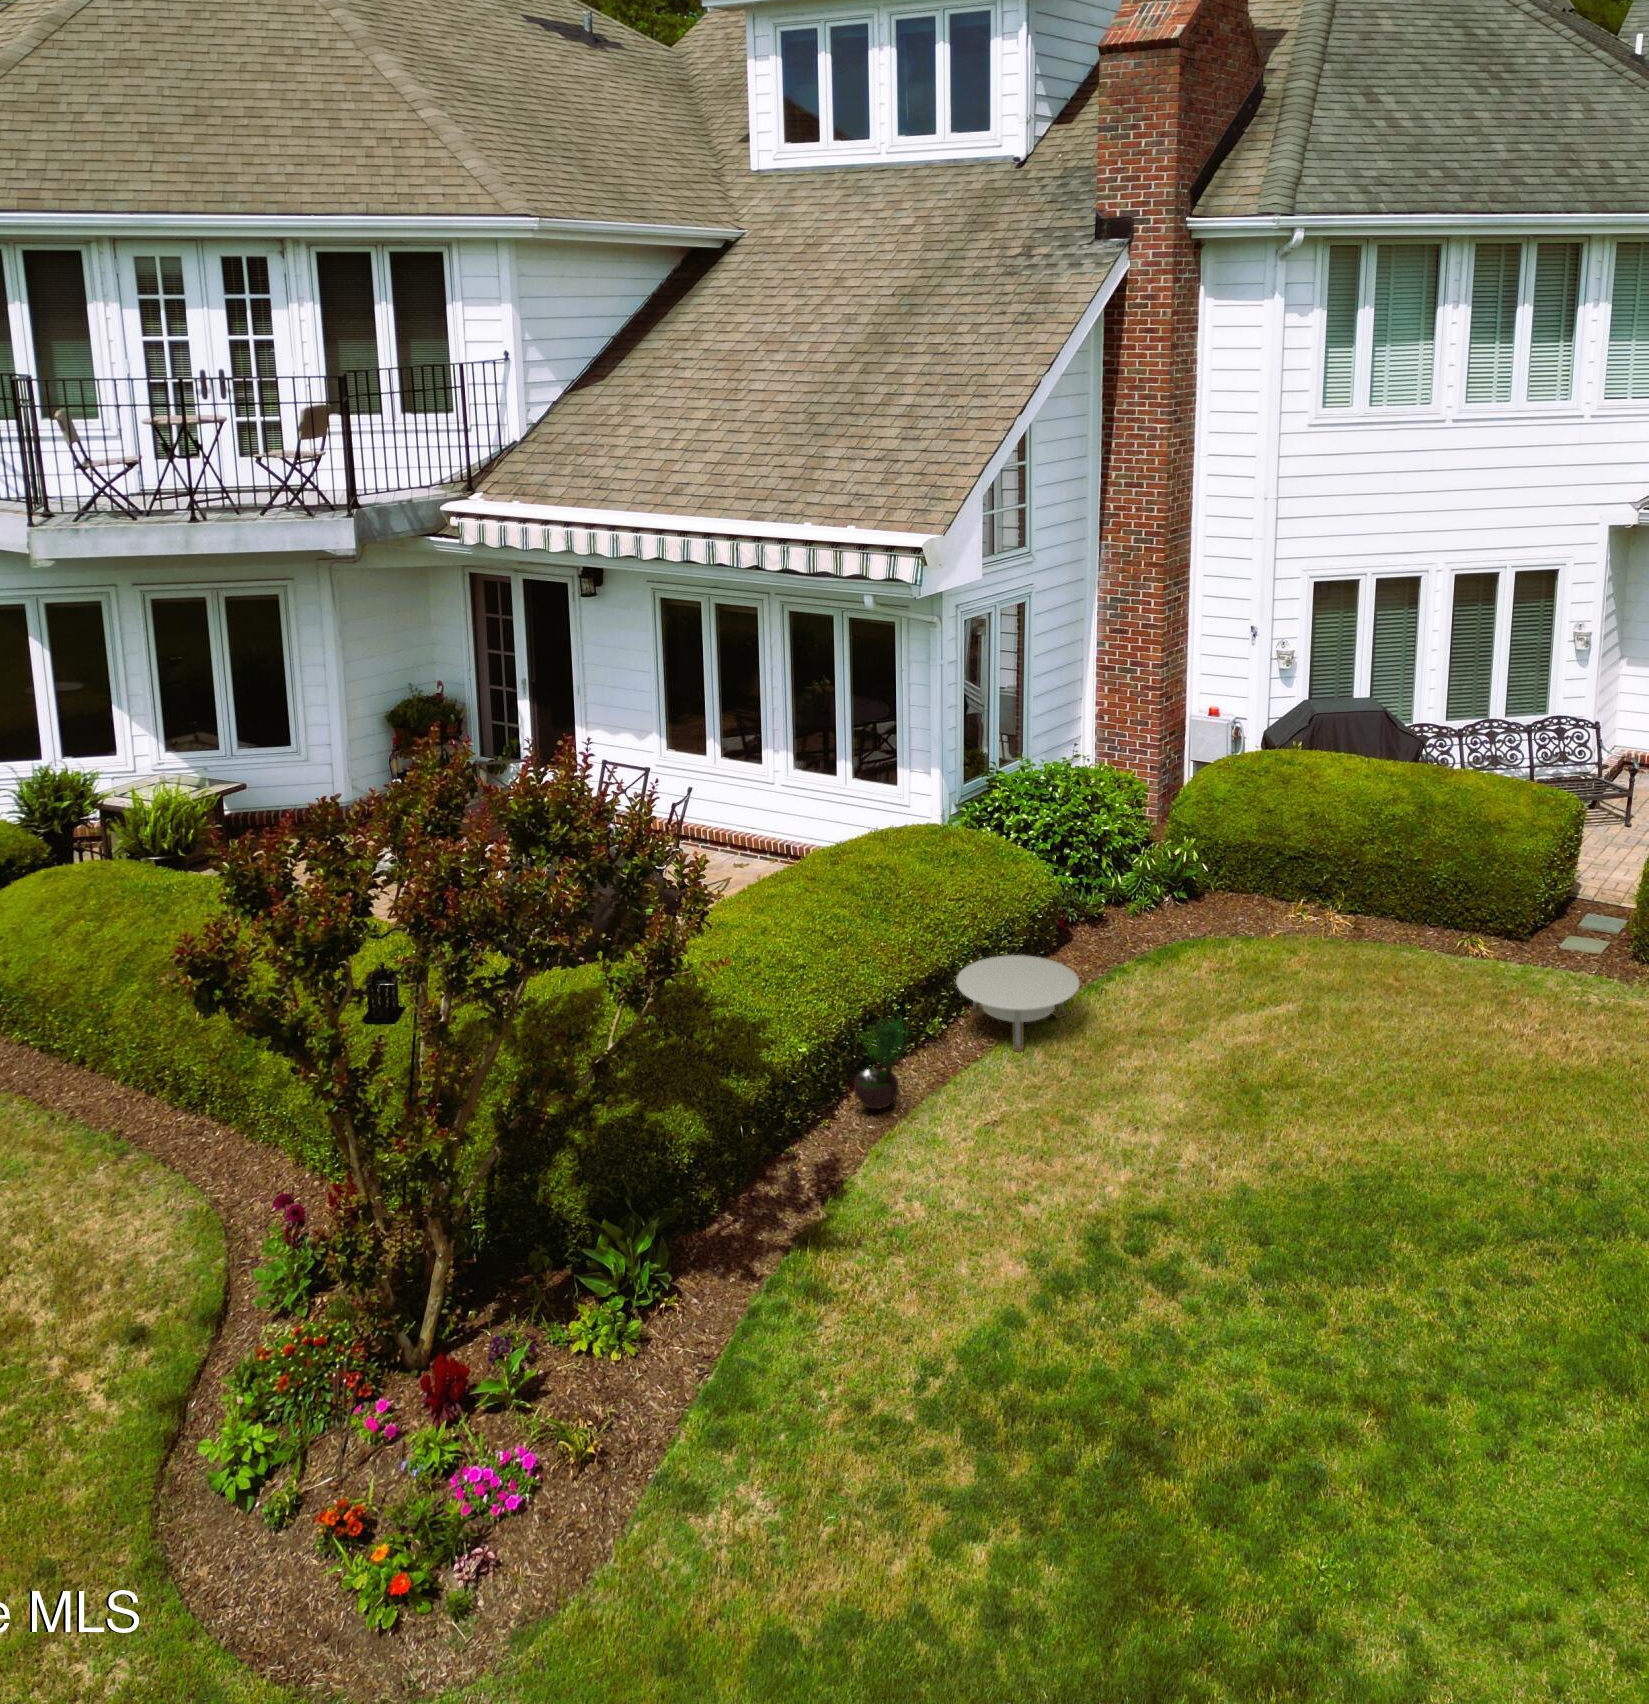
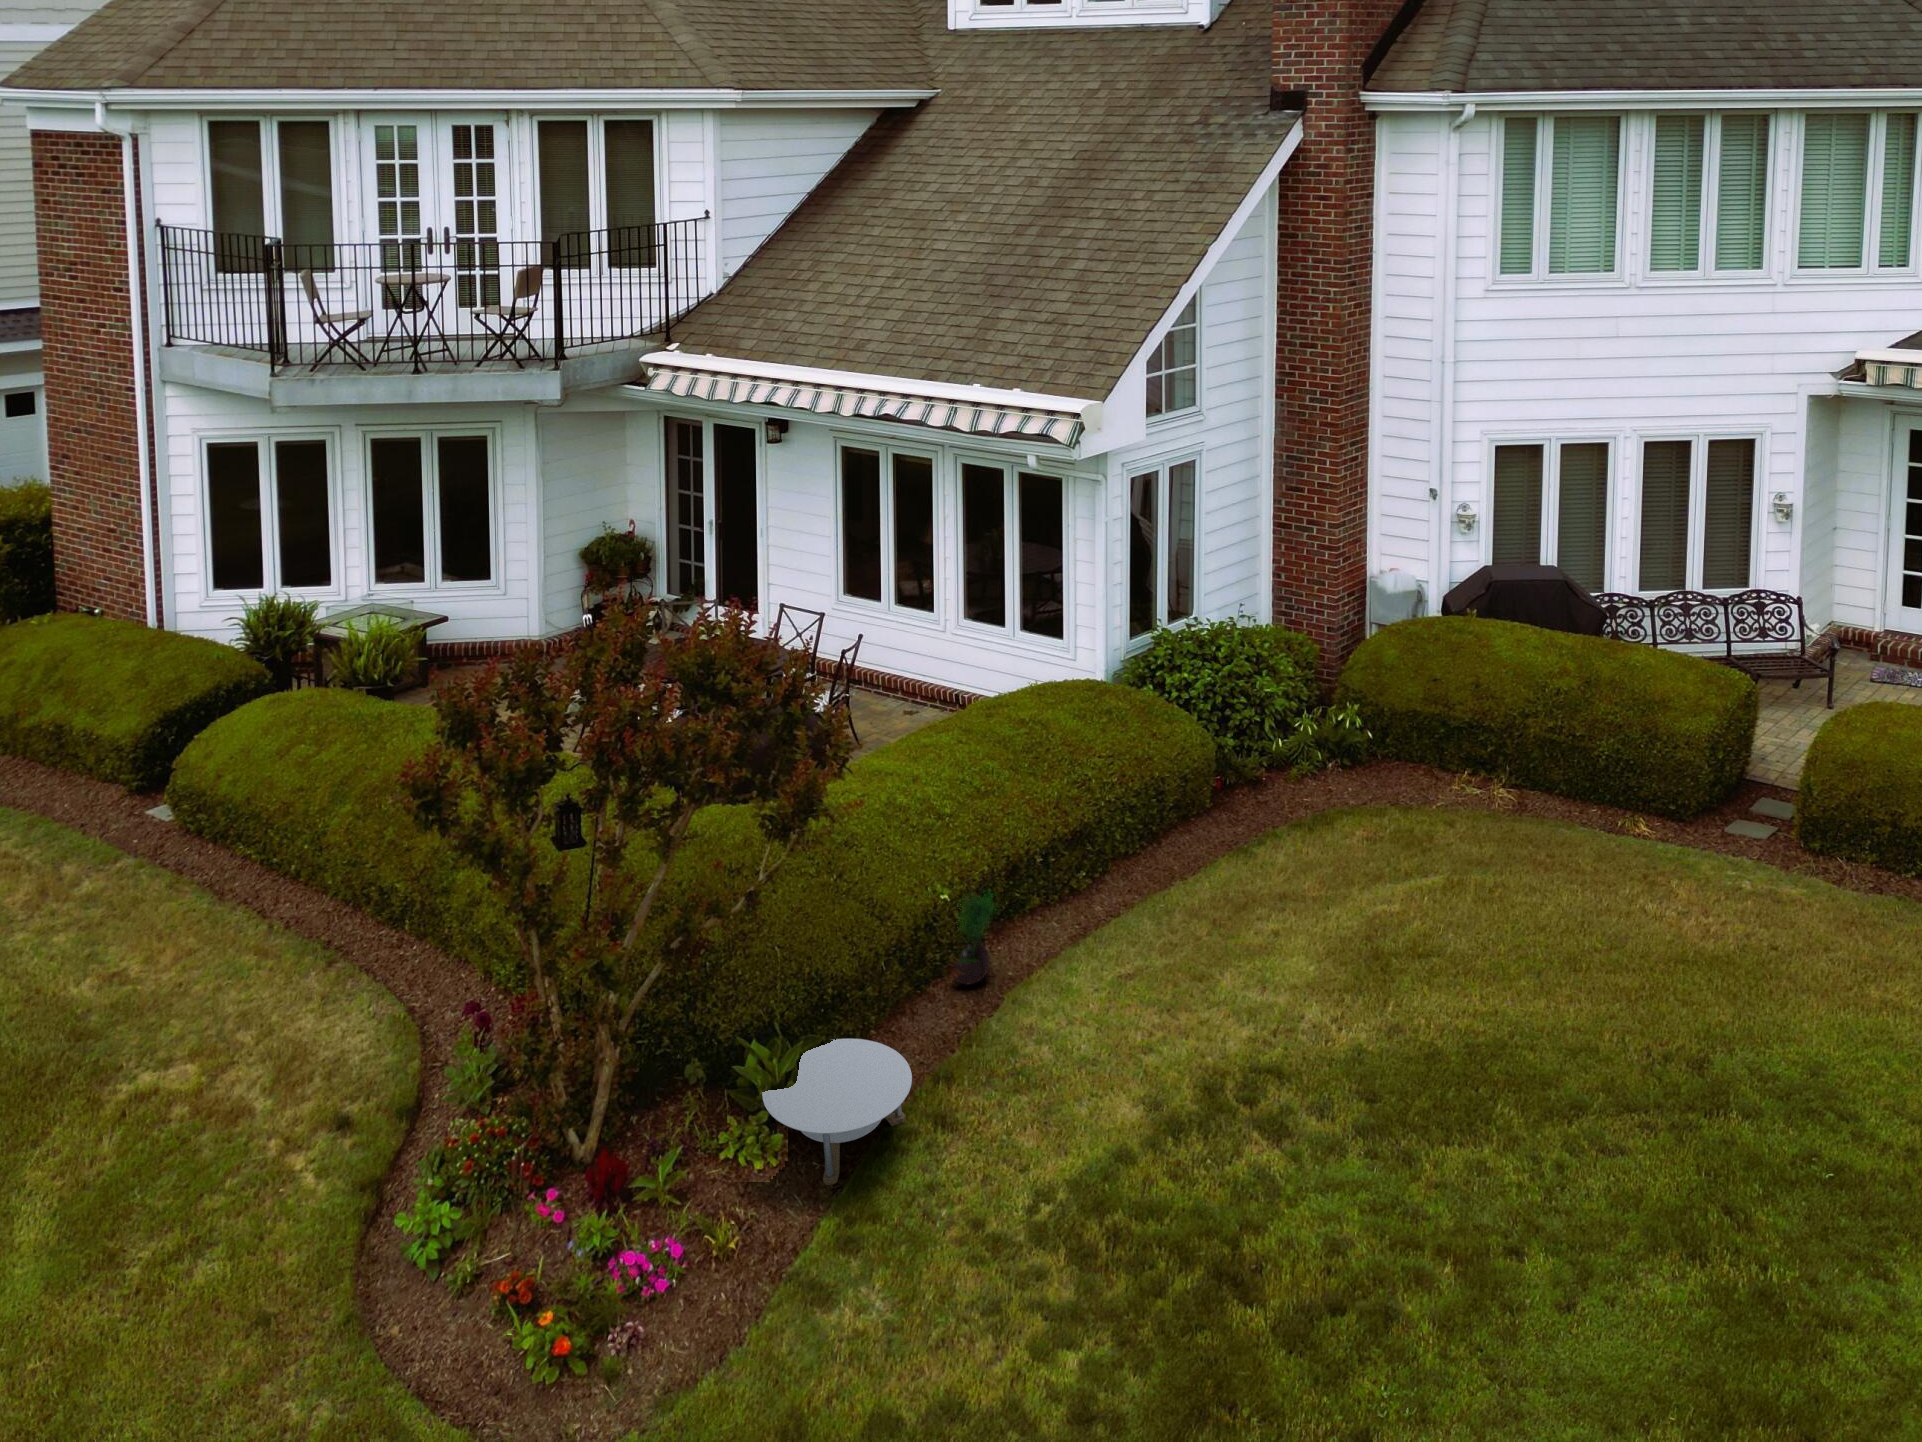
round table: present [956,955,1080,1052] -> present [762,1039,912,1185]

